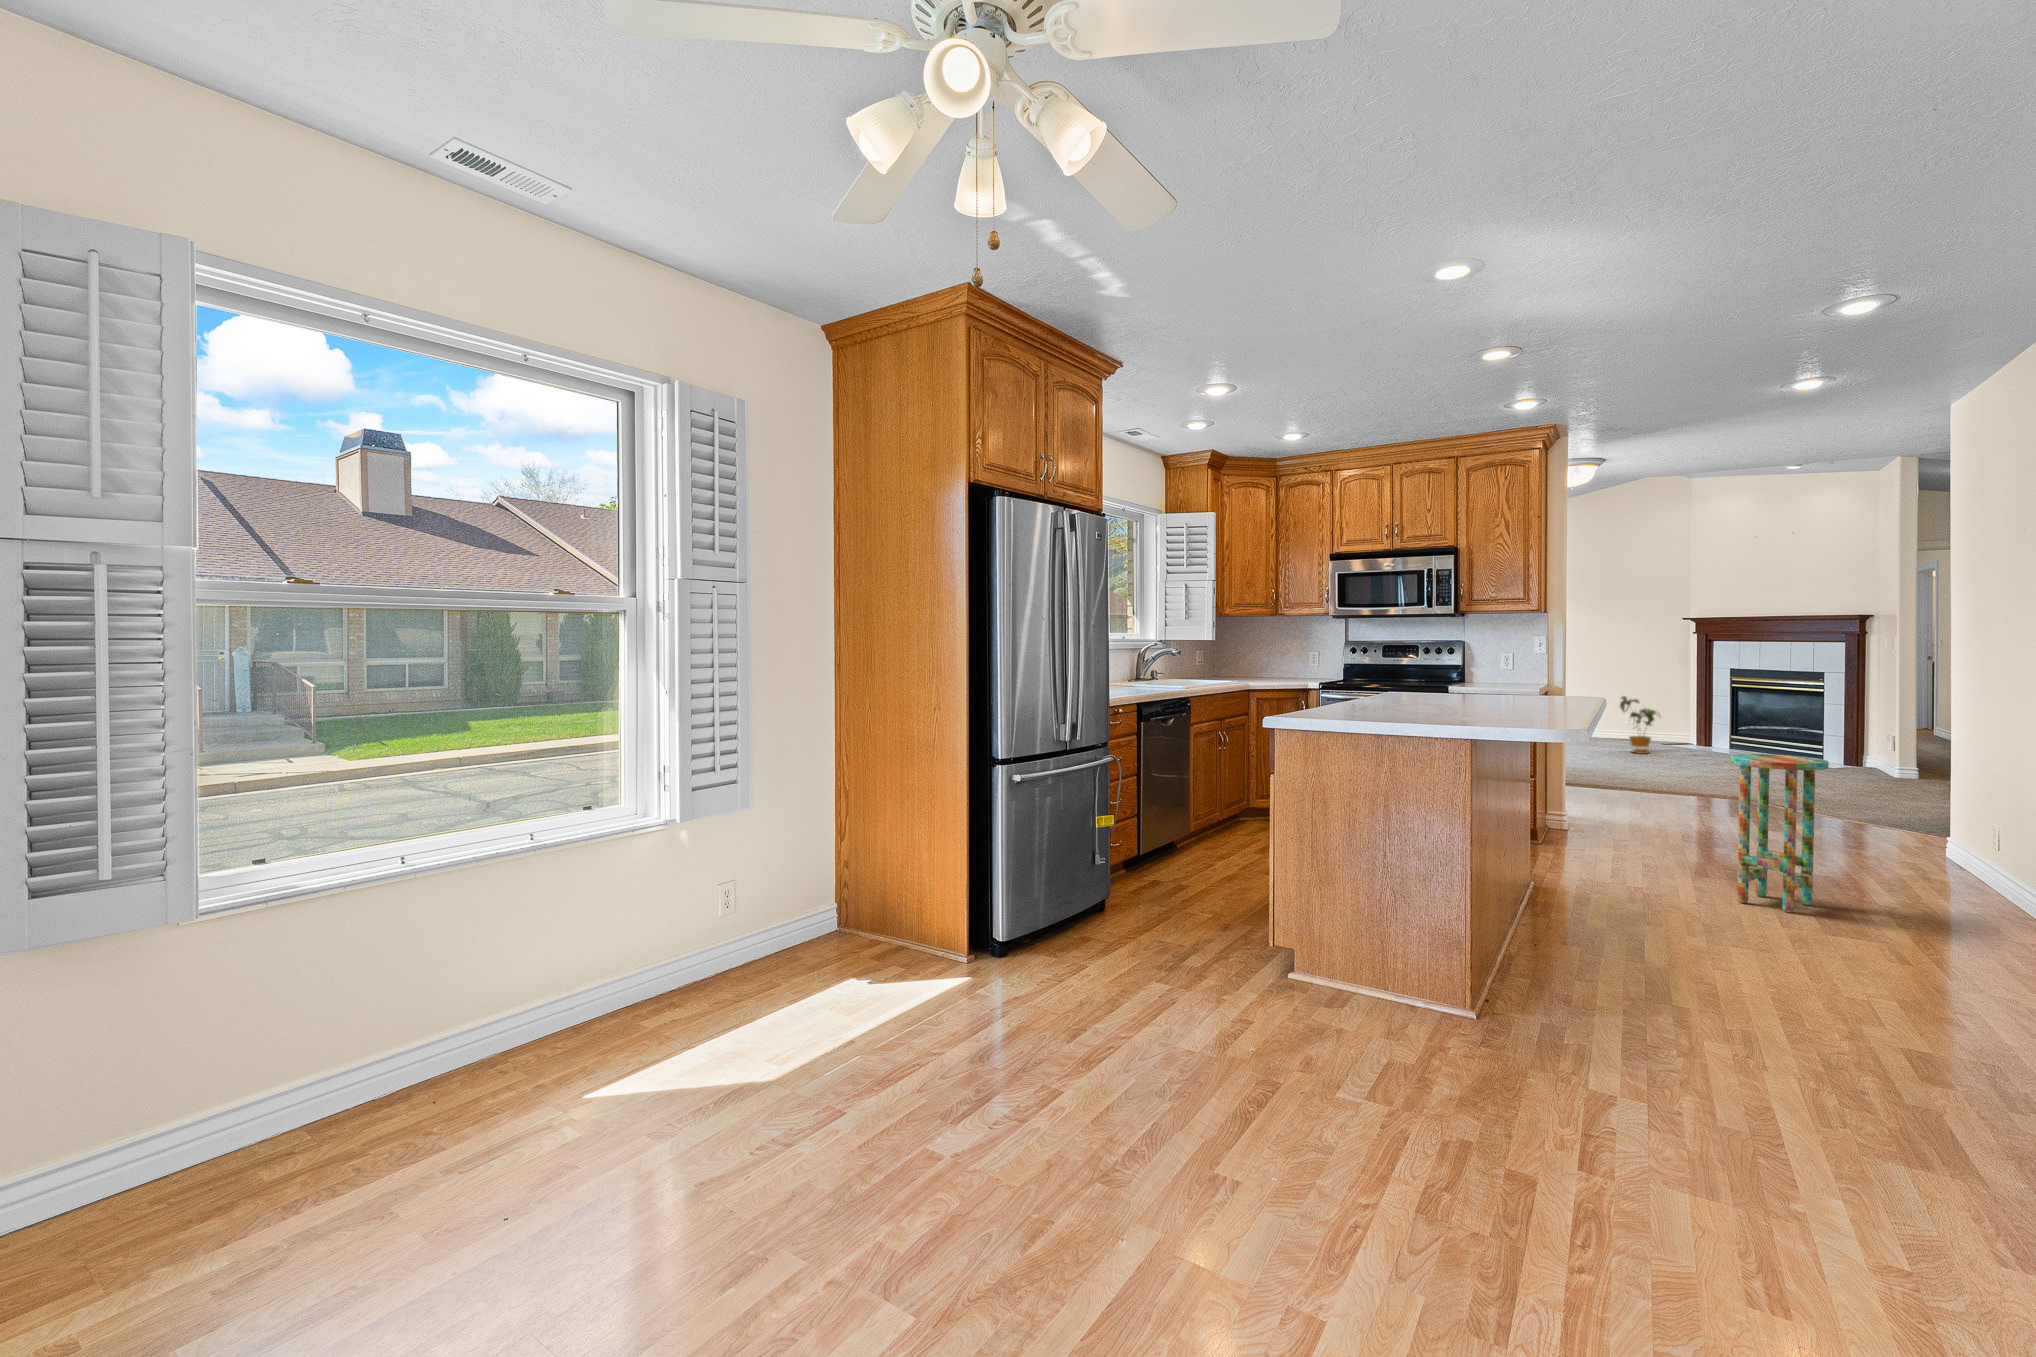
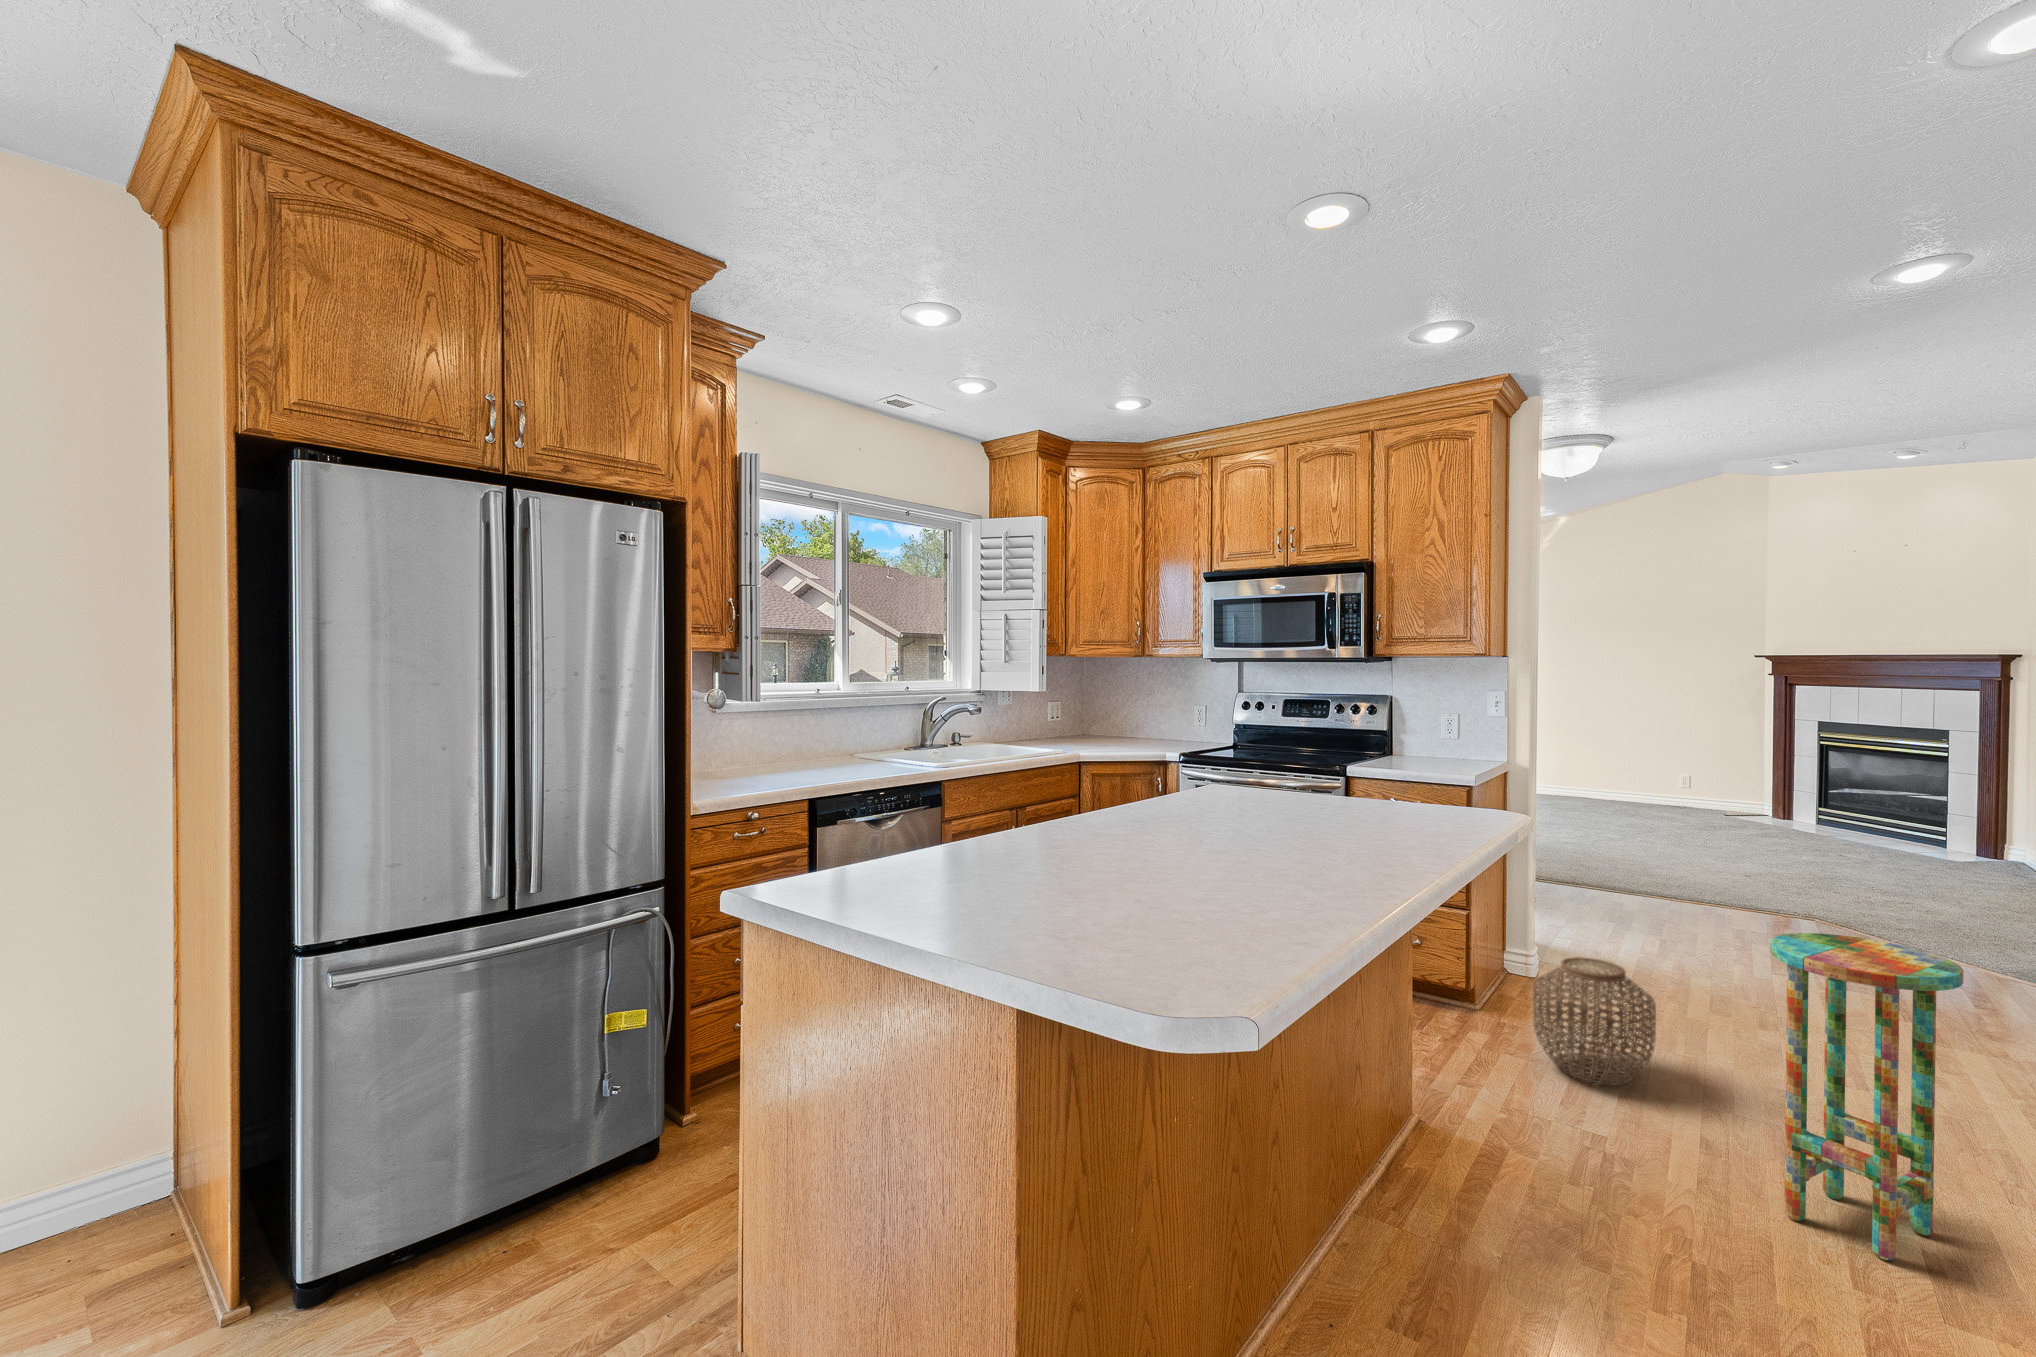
house plant: present [1620,696,1661,754] -> none [1666,754,1721,829]
woven basket: none [1580,793,1656,865] -> present [1533,957,1656,1086]

